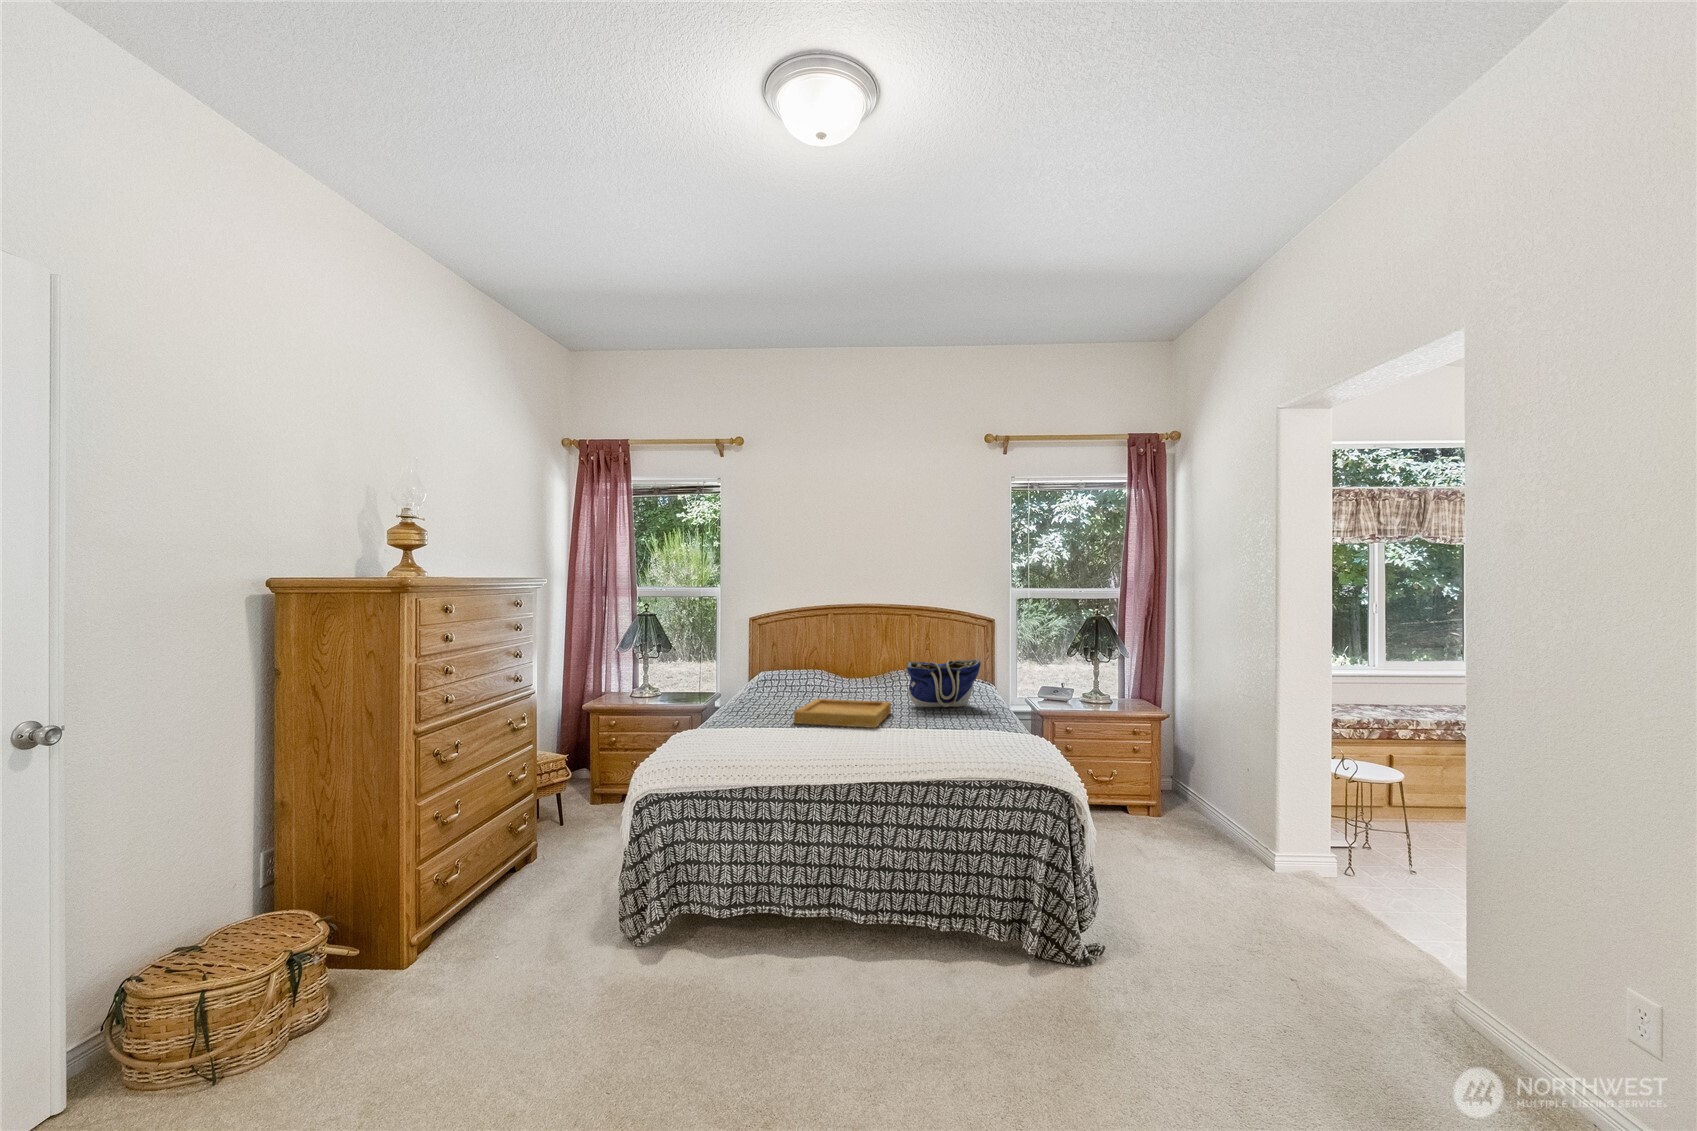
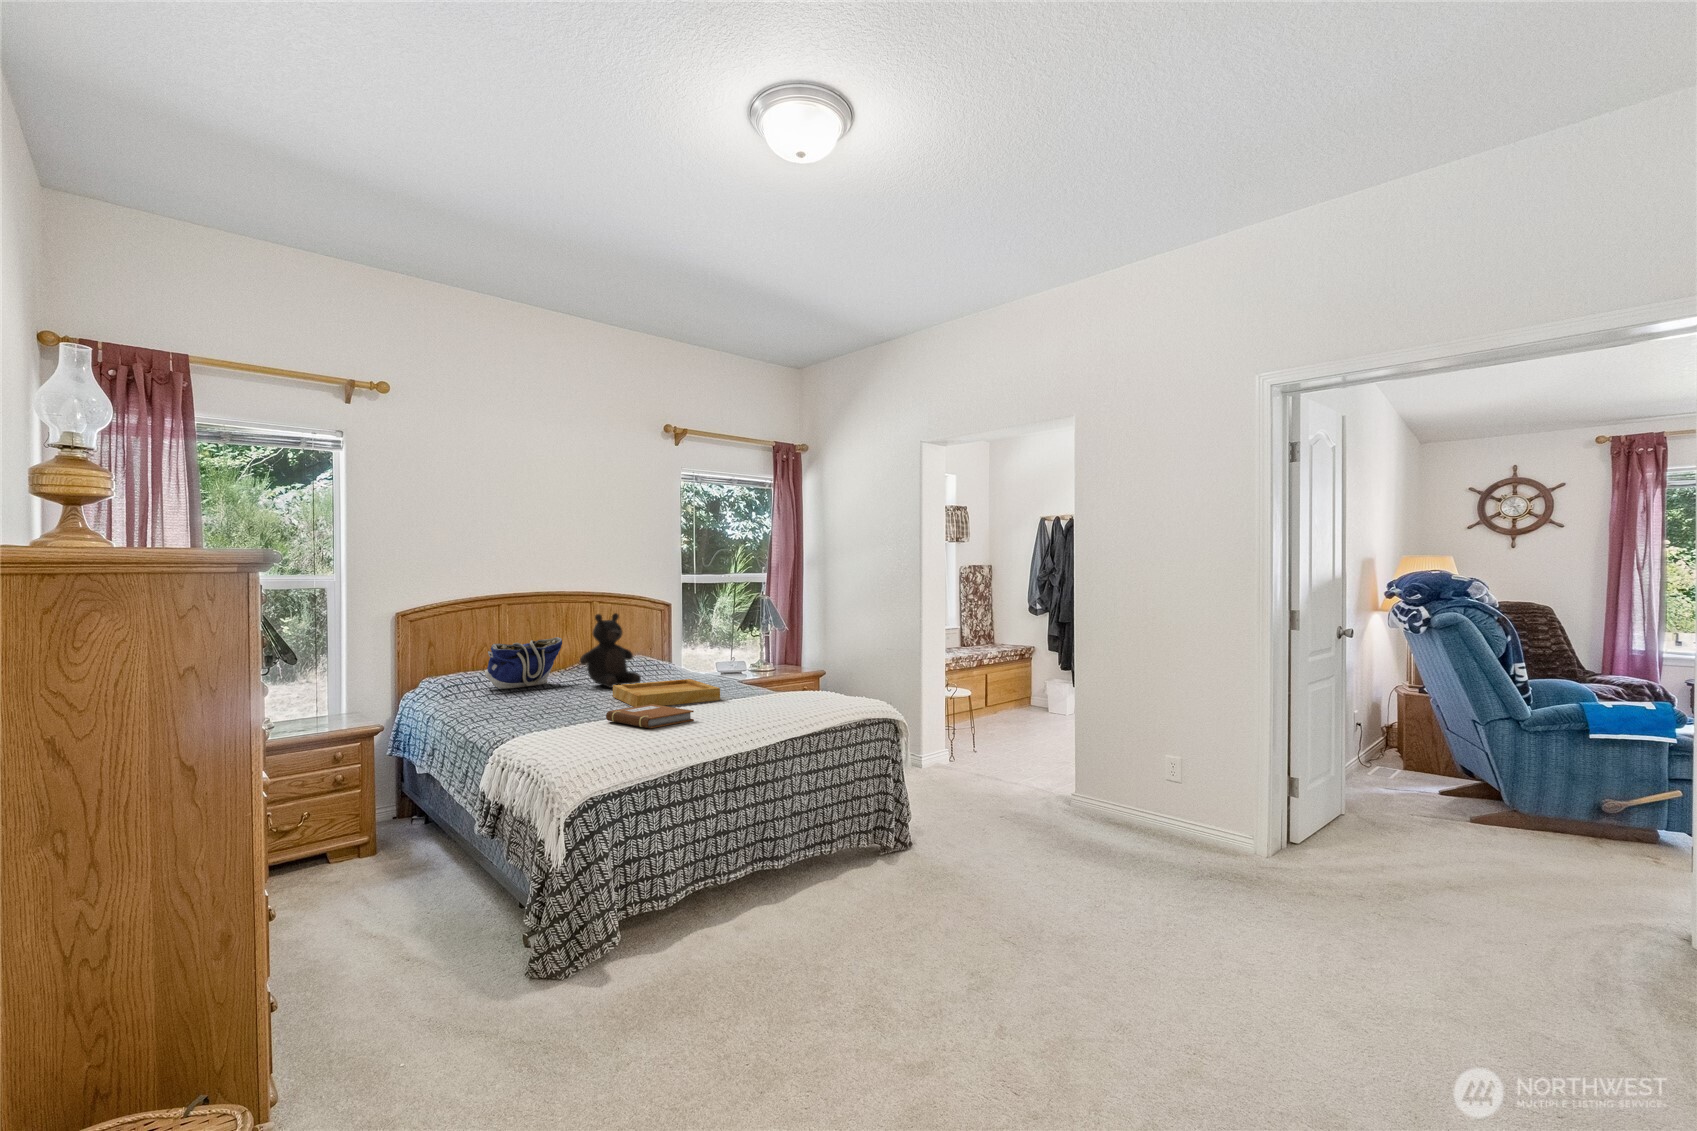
teddy bear: none [829,629,885,701] -> present [580,613,641,688]
tote bag: present [905,659,981,707] -> present [485,637,562,688]
notebook: none [728,722,784,744] -> present [606,704,694,728]

